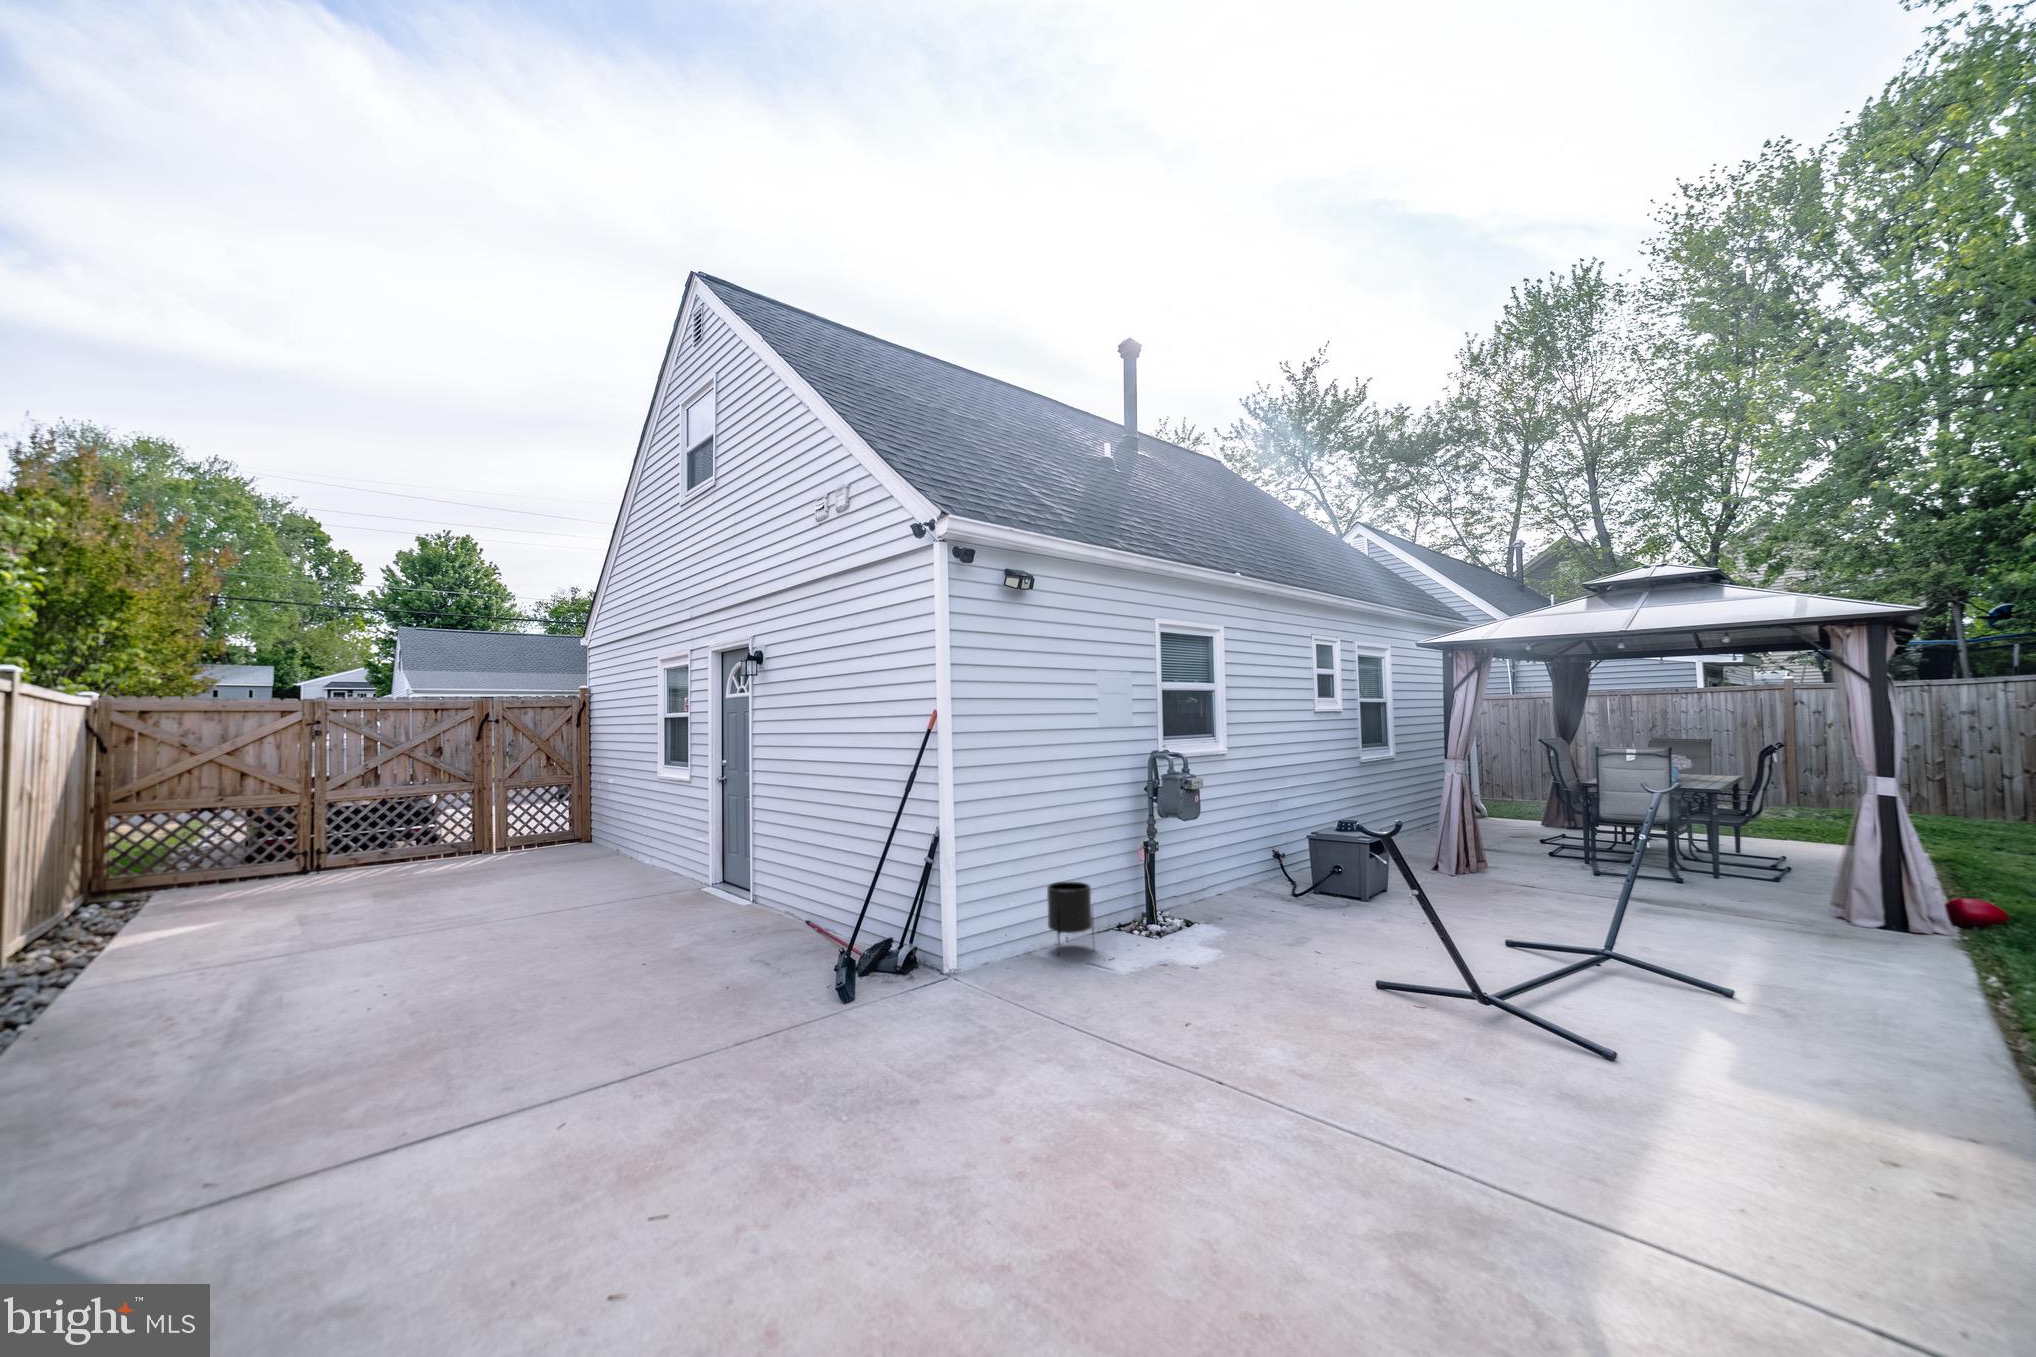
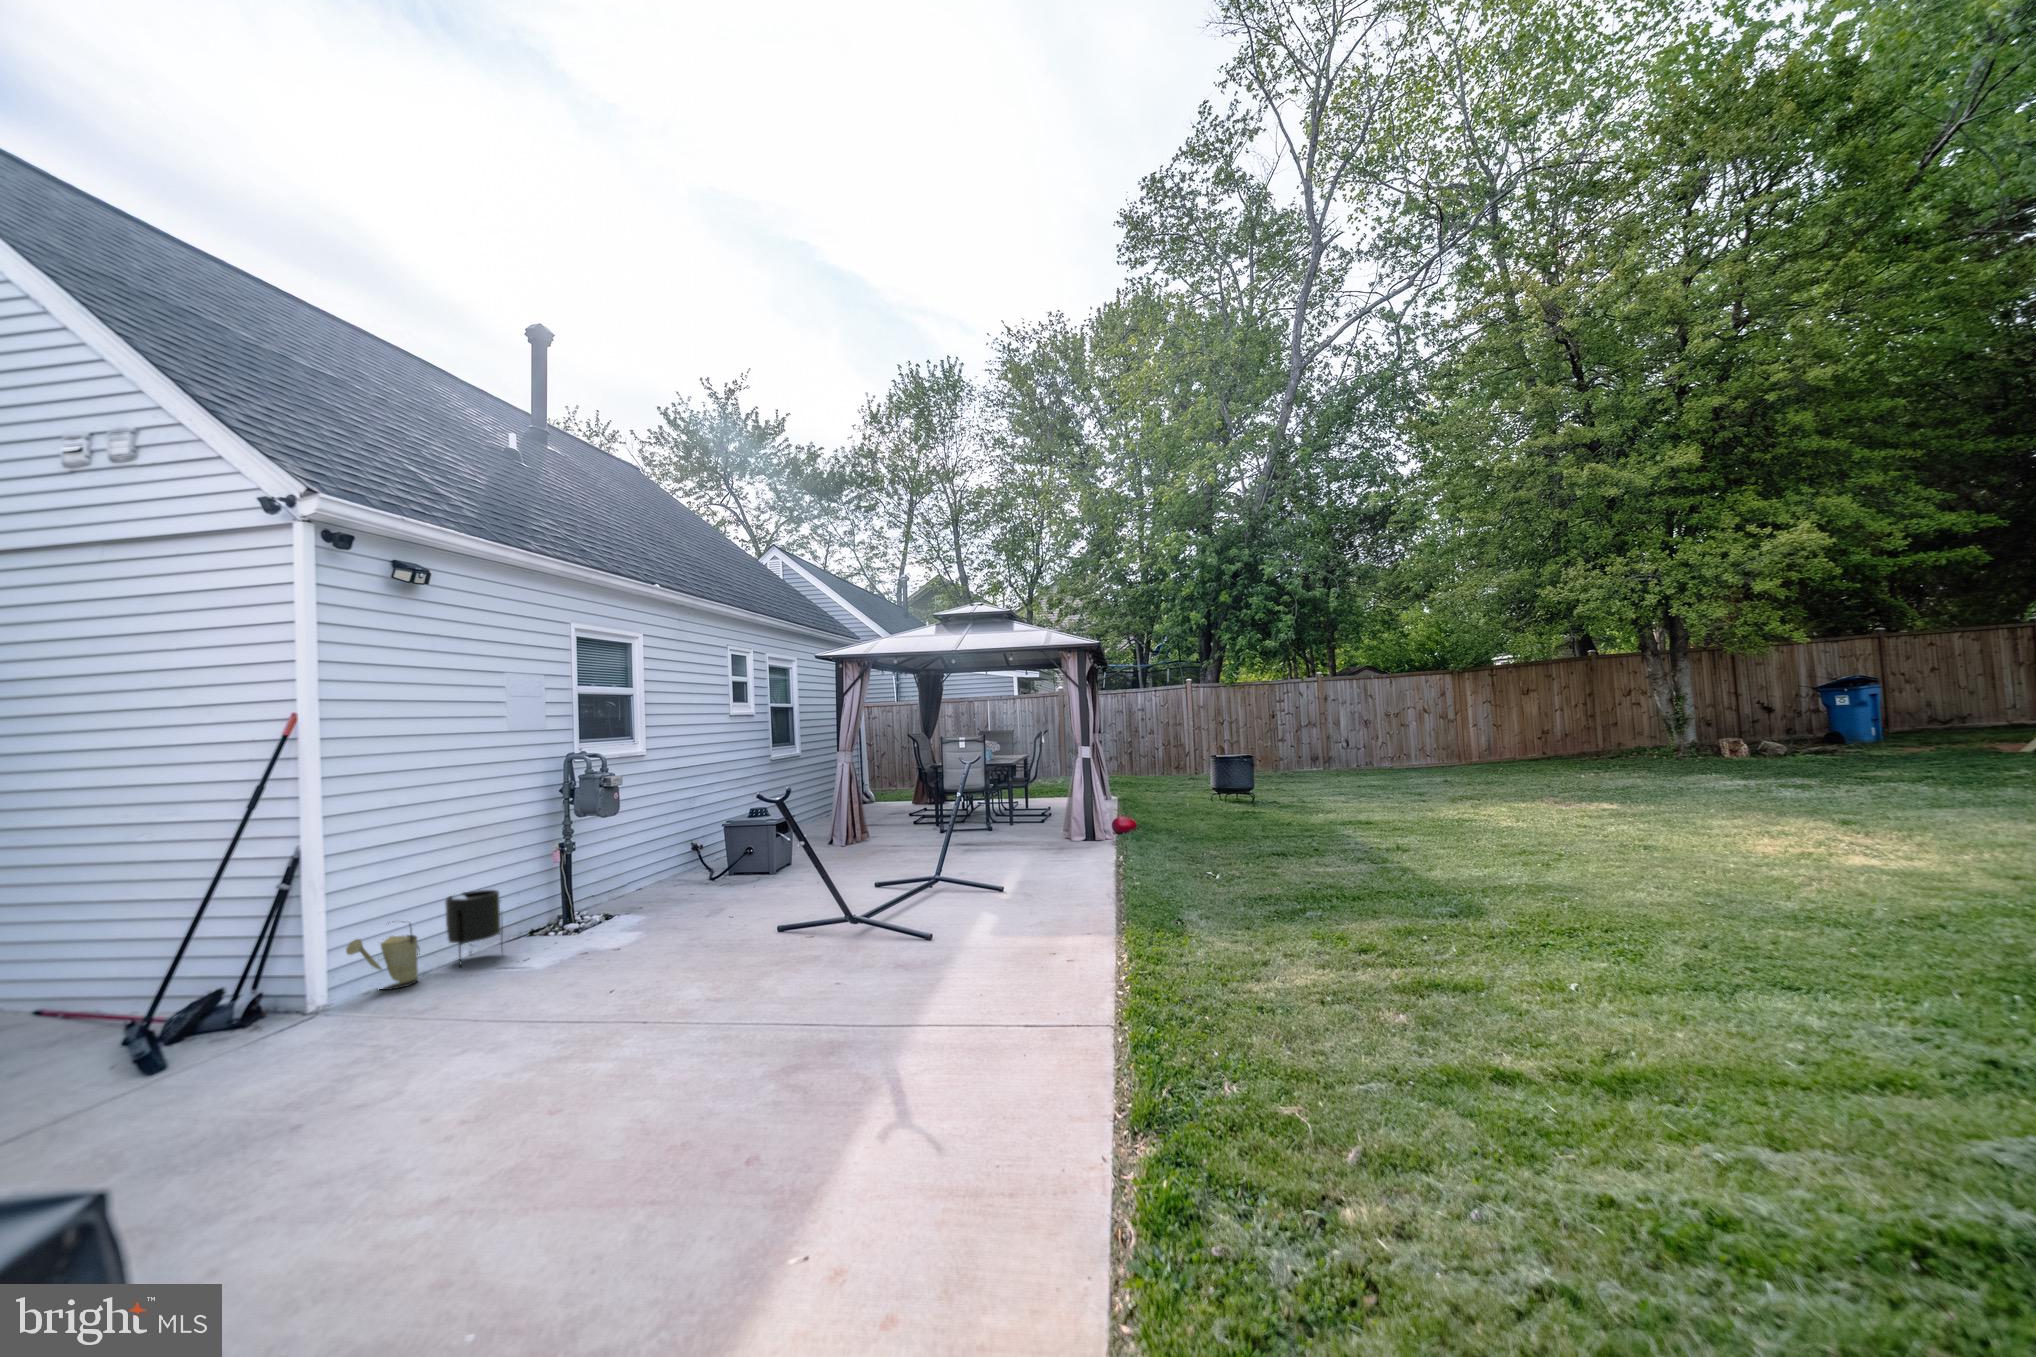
watering can: none [970,903,1026,968] -> present [346,934,419,990]

